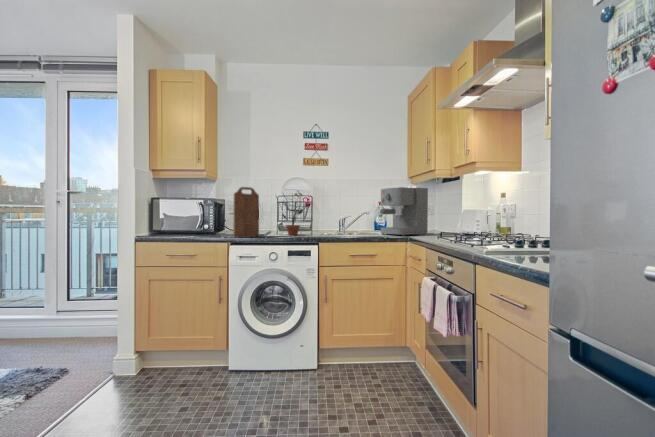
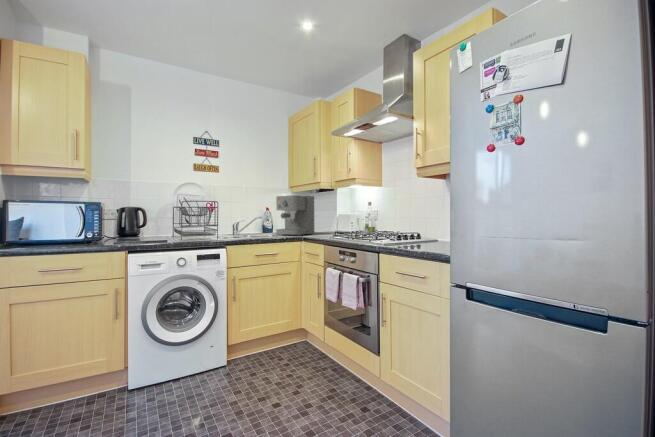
cutting board: present [233,187,259,237] -> none [133,191,159,245]
potted plant: present [286,193,310,235] -> none [185,196,213,240]

